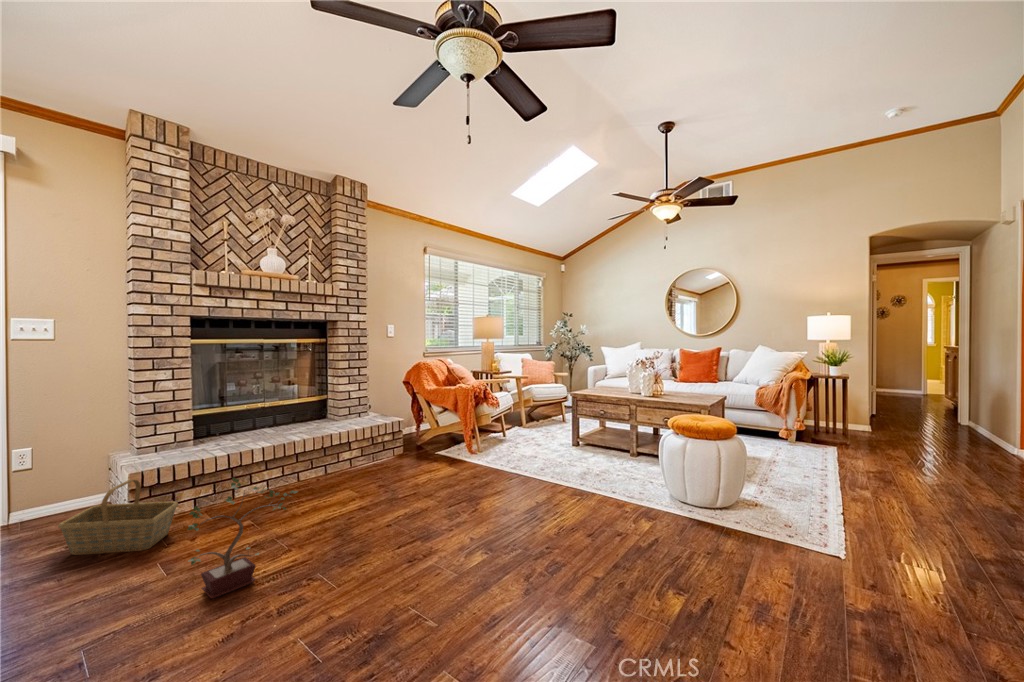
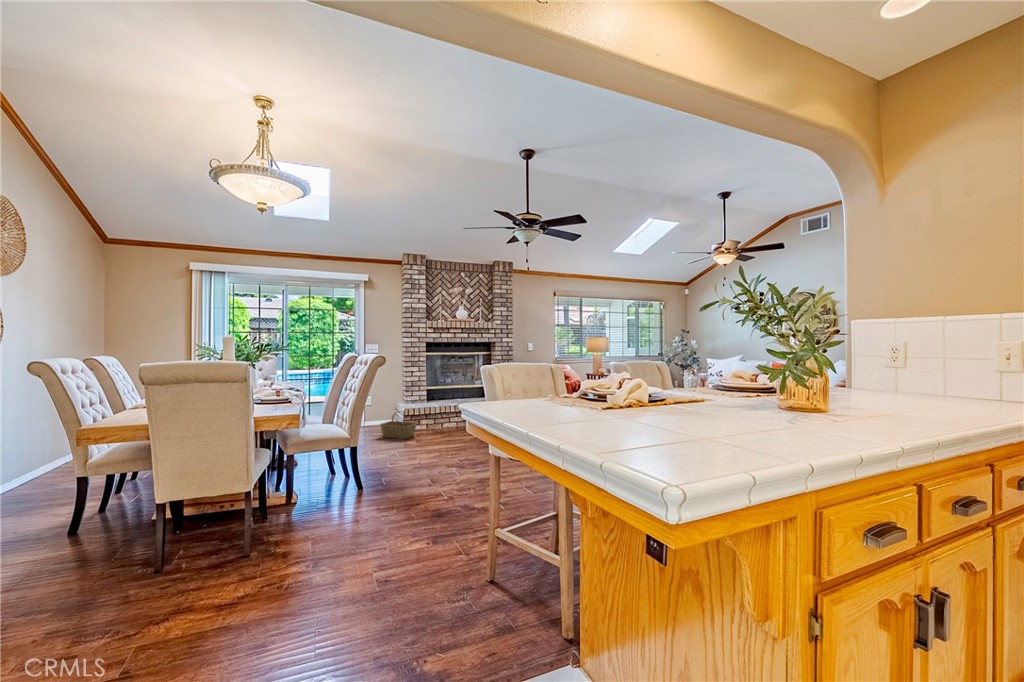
potted plant: present [187,478,298,599] -> none [413,407,453,452]

